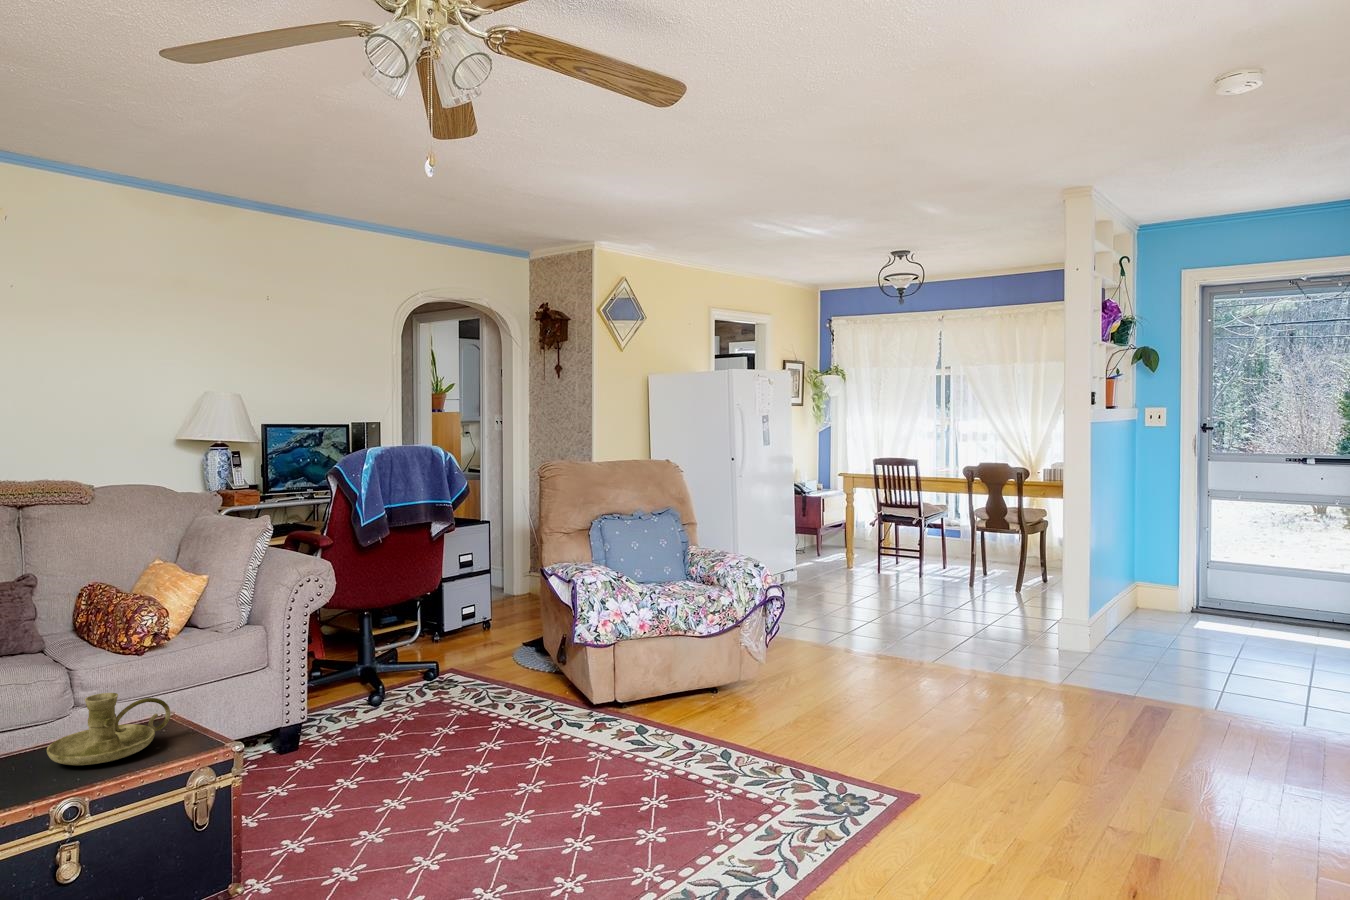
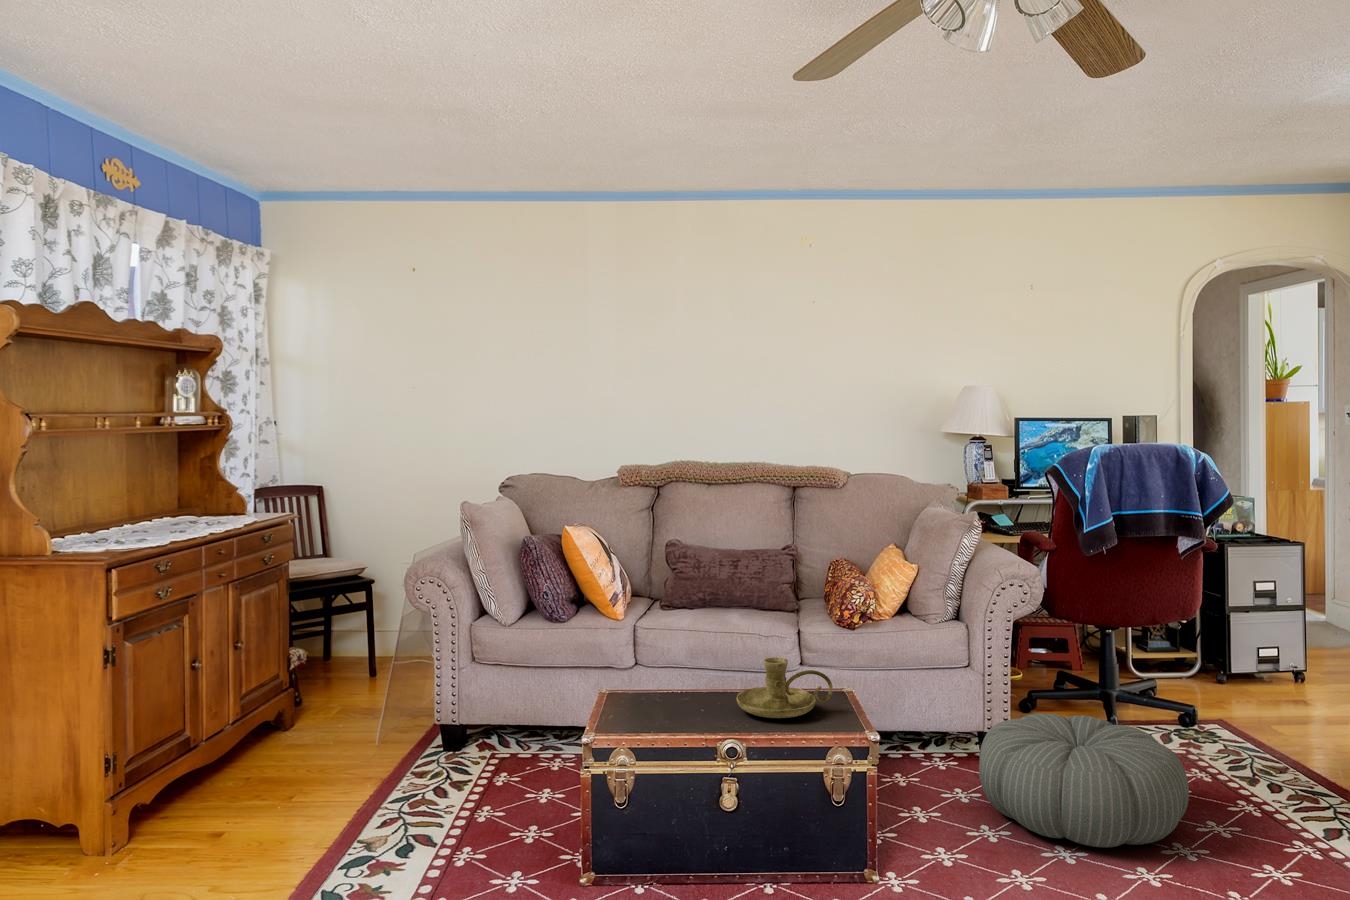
pouf: none [297,685,473,796] -> present [979,714,1189,847]

